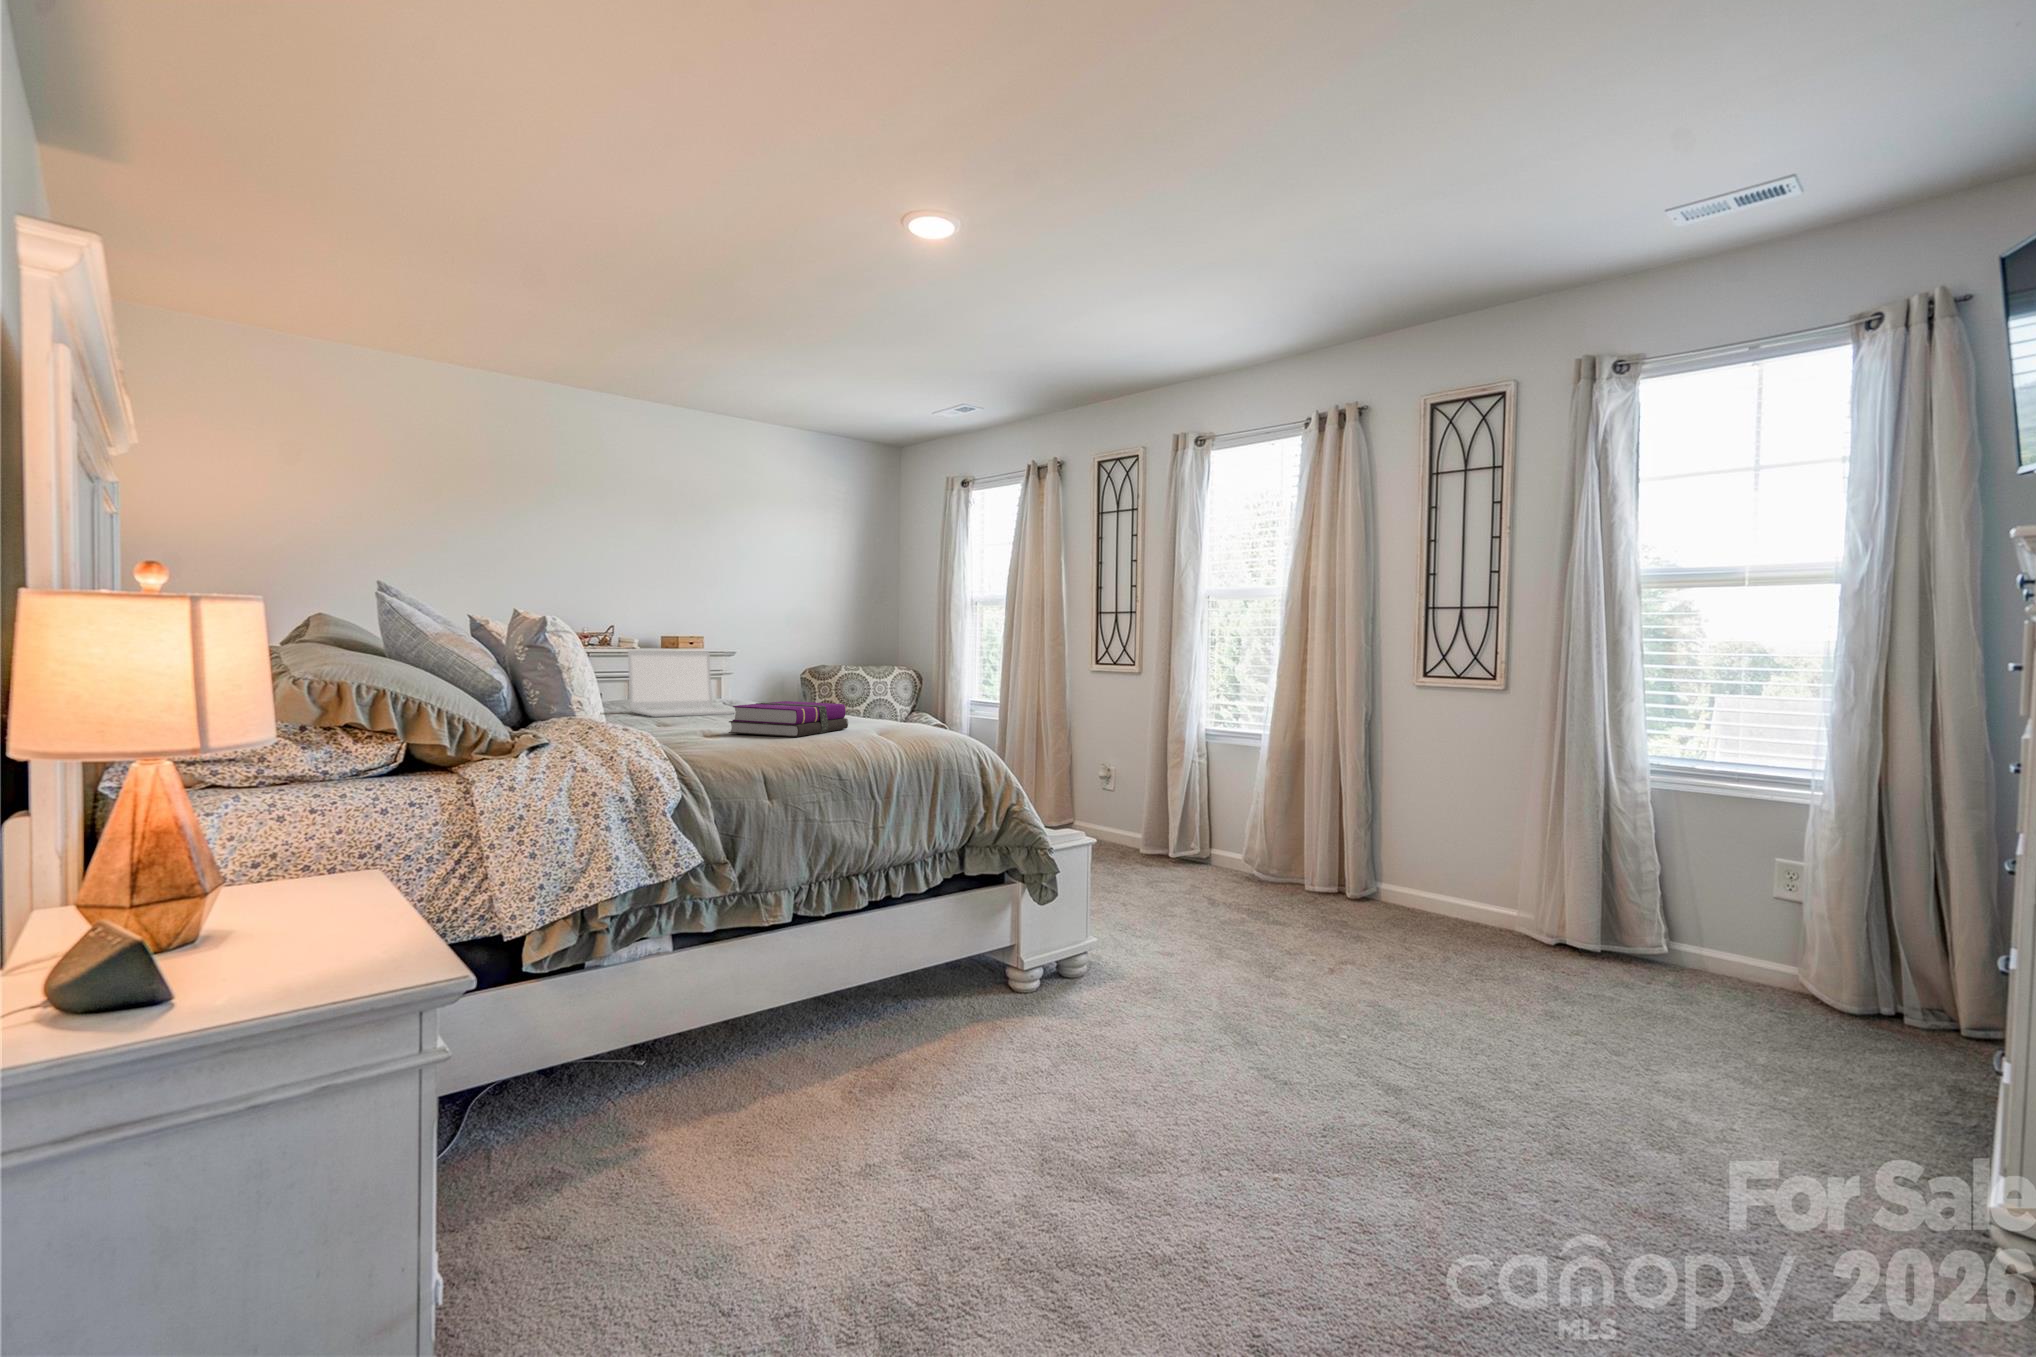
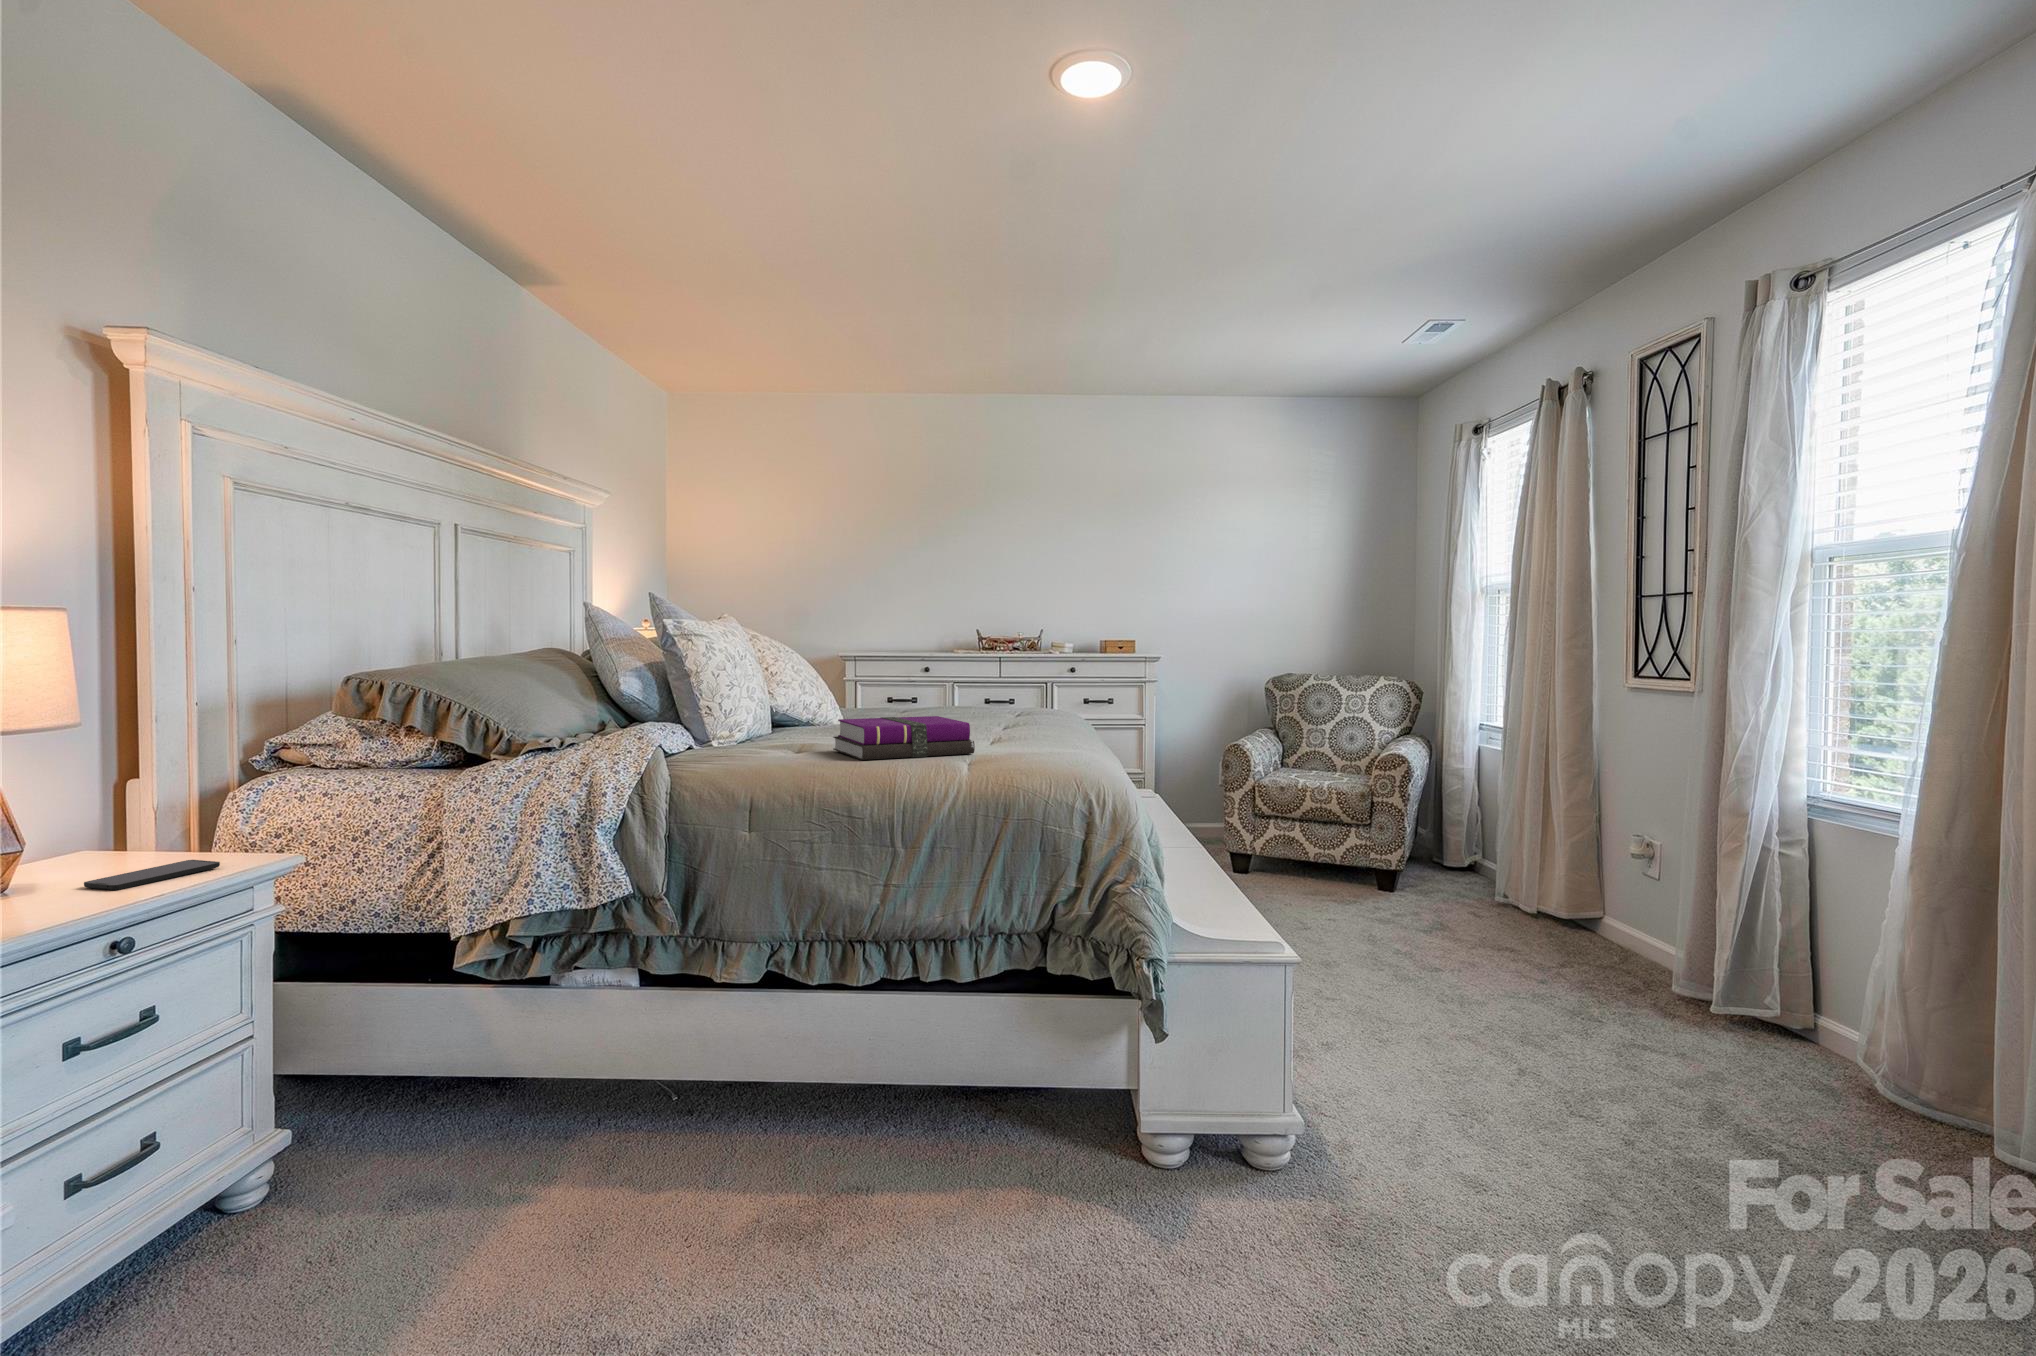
laptop: present [628,650,735,717] -> none [905,657,1002,728]
smartphone: none [265,882,342,920] -> present [84,860,220,890]

